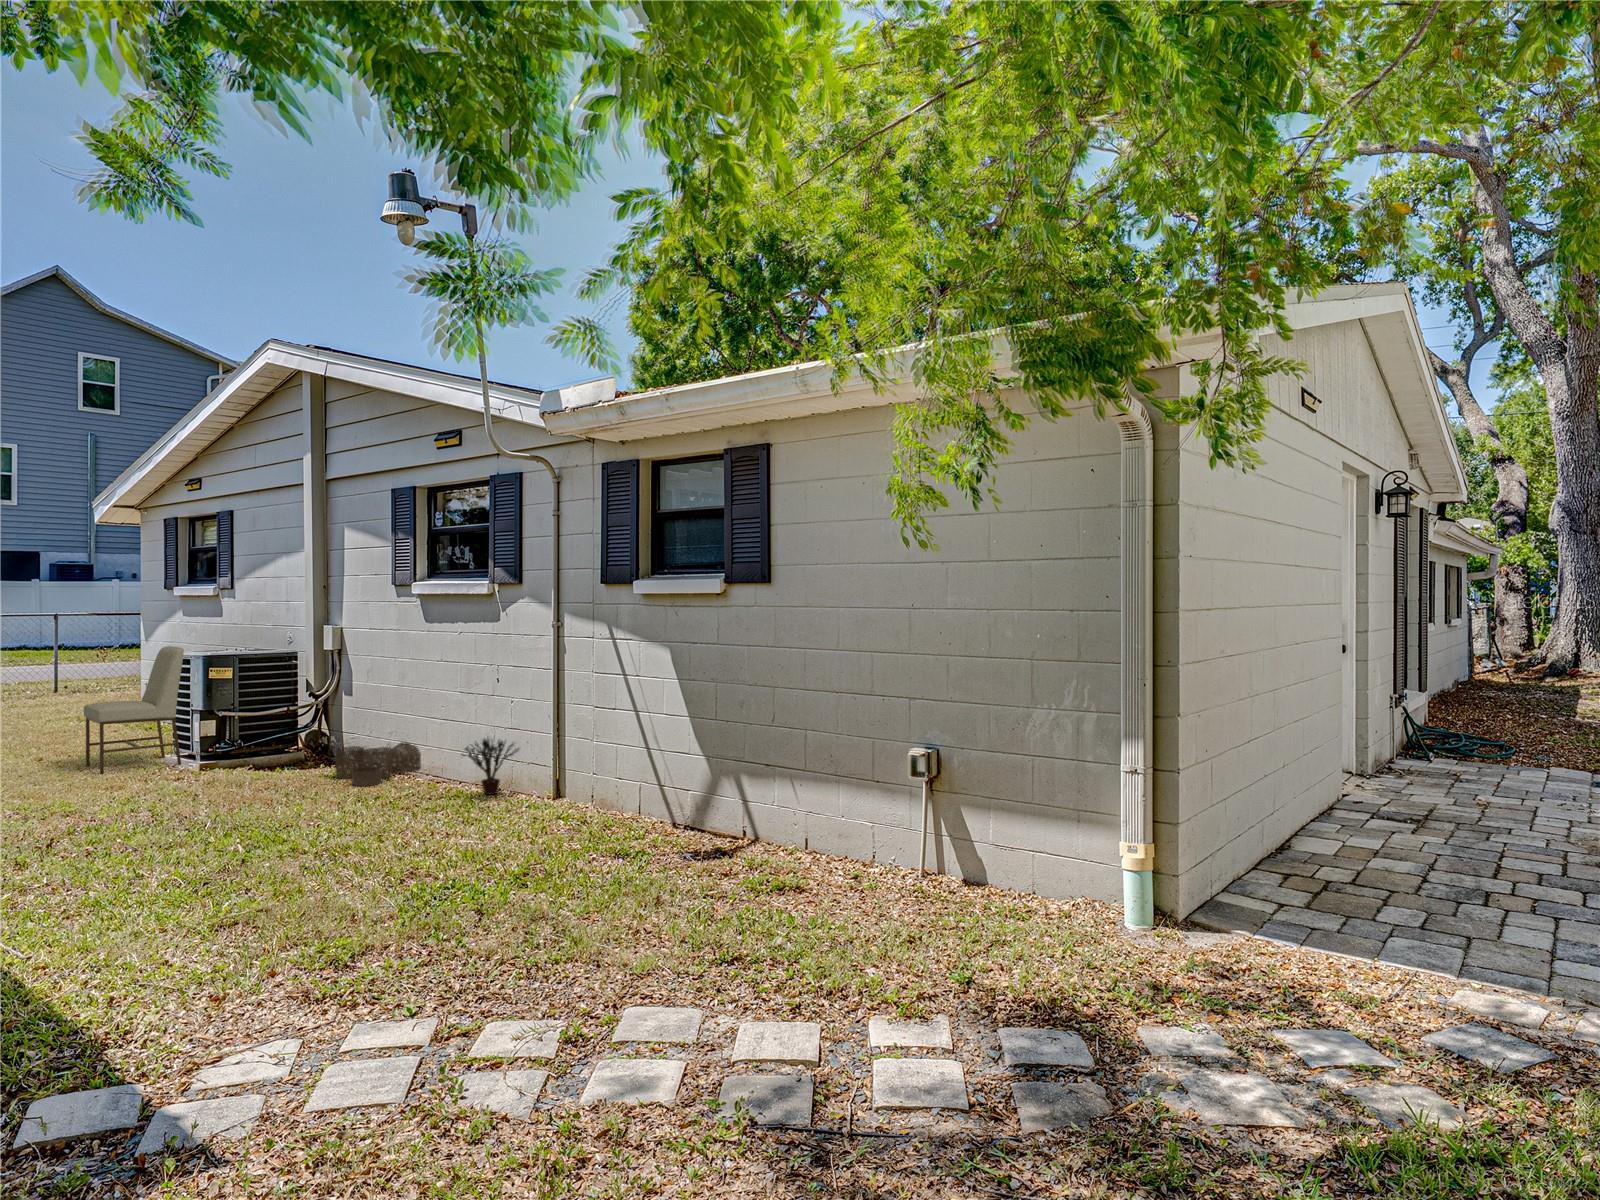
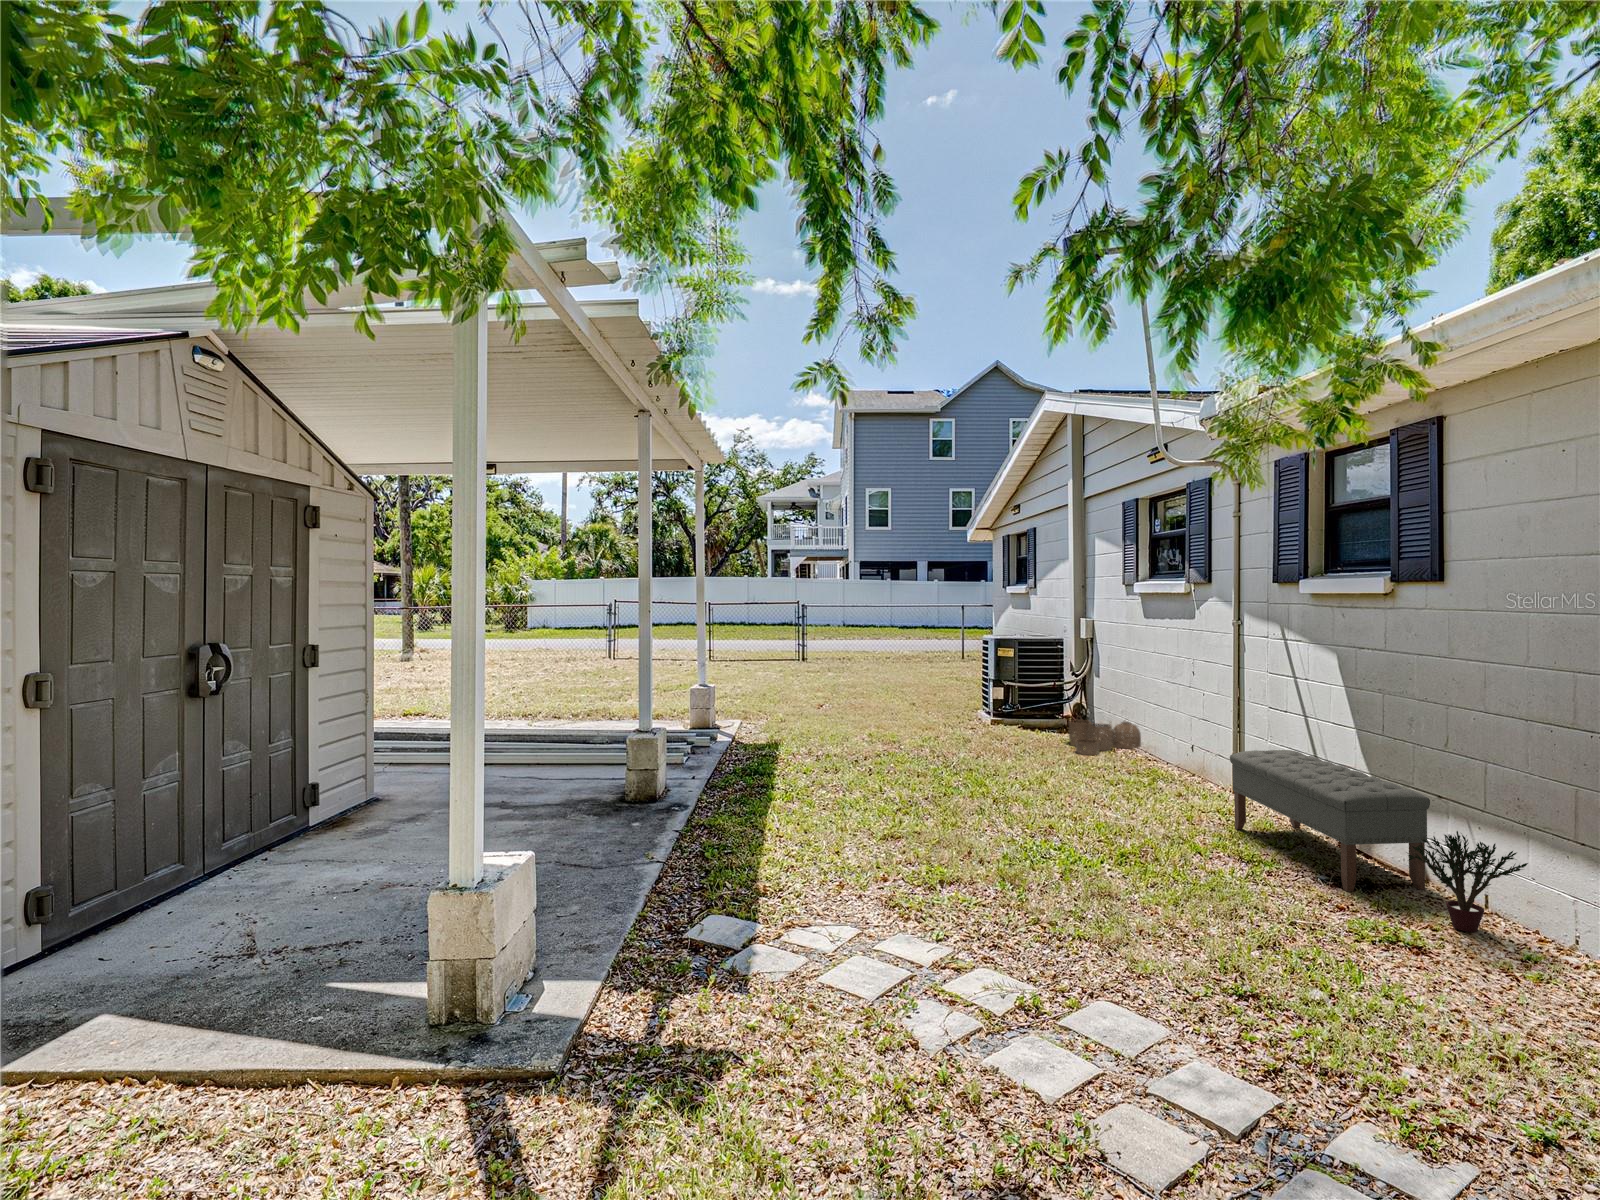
chair: present [84,646,184,774] -> none [928,632,983,719]
potted plant: present [461,738,519,795] -> present [1408,831,1528,932]
bench: none [579,743,758,857] -> present [1230,750,1430,892]

